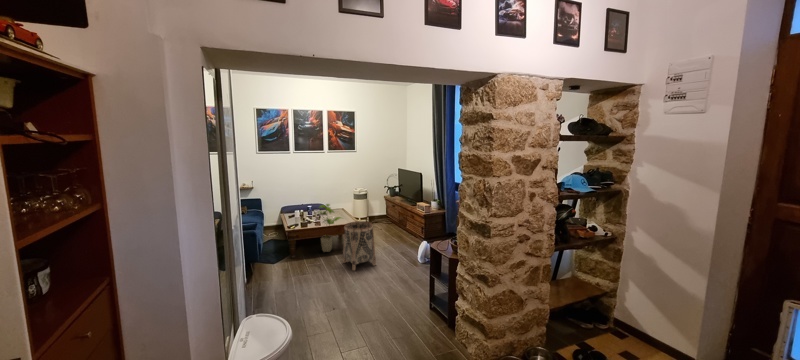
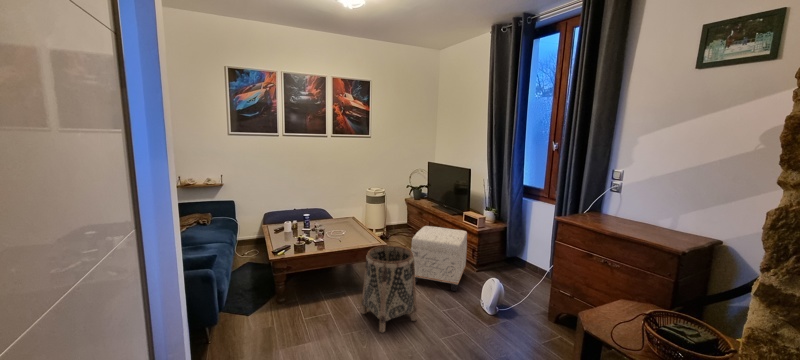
house plant: present [318,204,341,252] -> none [319,214,361,289]
ottoman: none [377,212,417,252] -> present [411,226,467,291]

